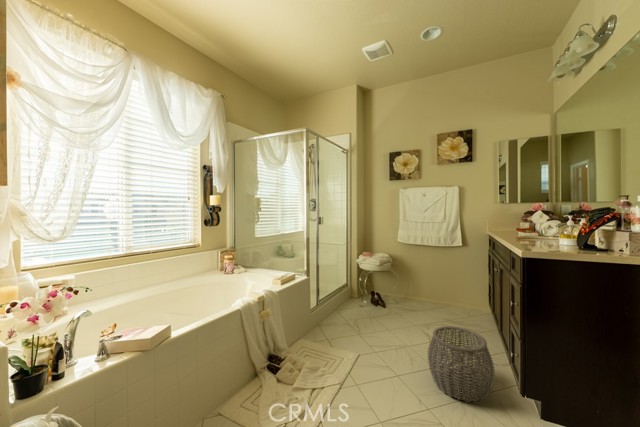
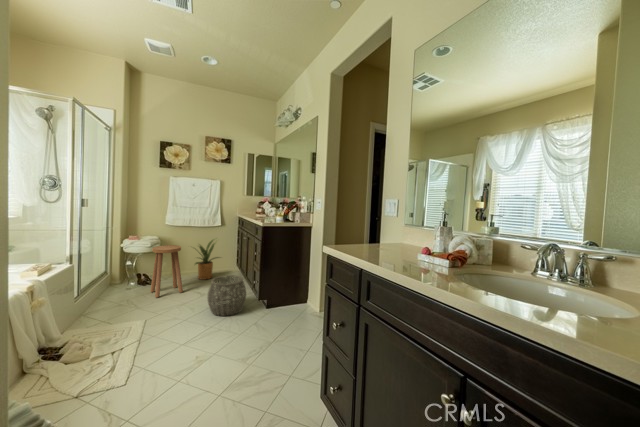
house plant: none [413,262,466,317] -> present [195,239,220,280]
stool: none [376,267,408,328] -> present [150,245,183,298]

